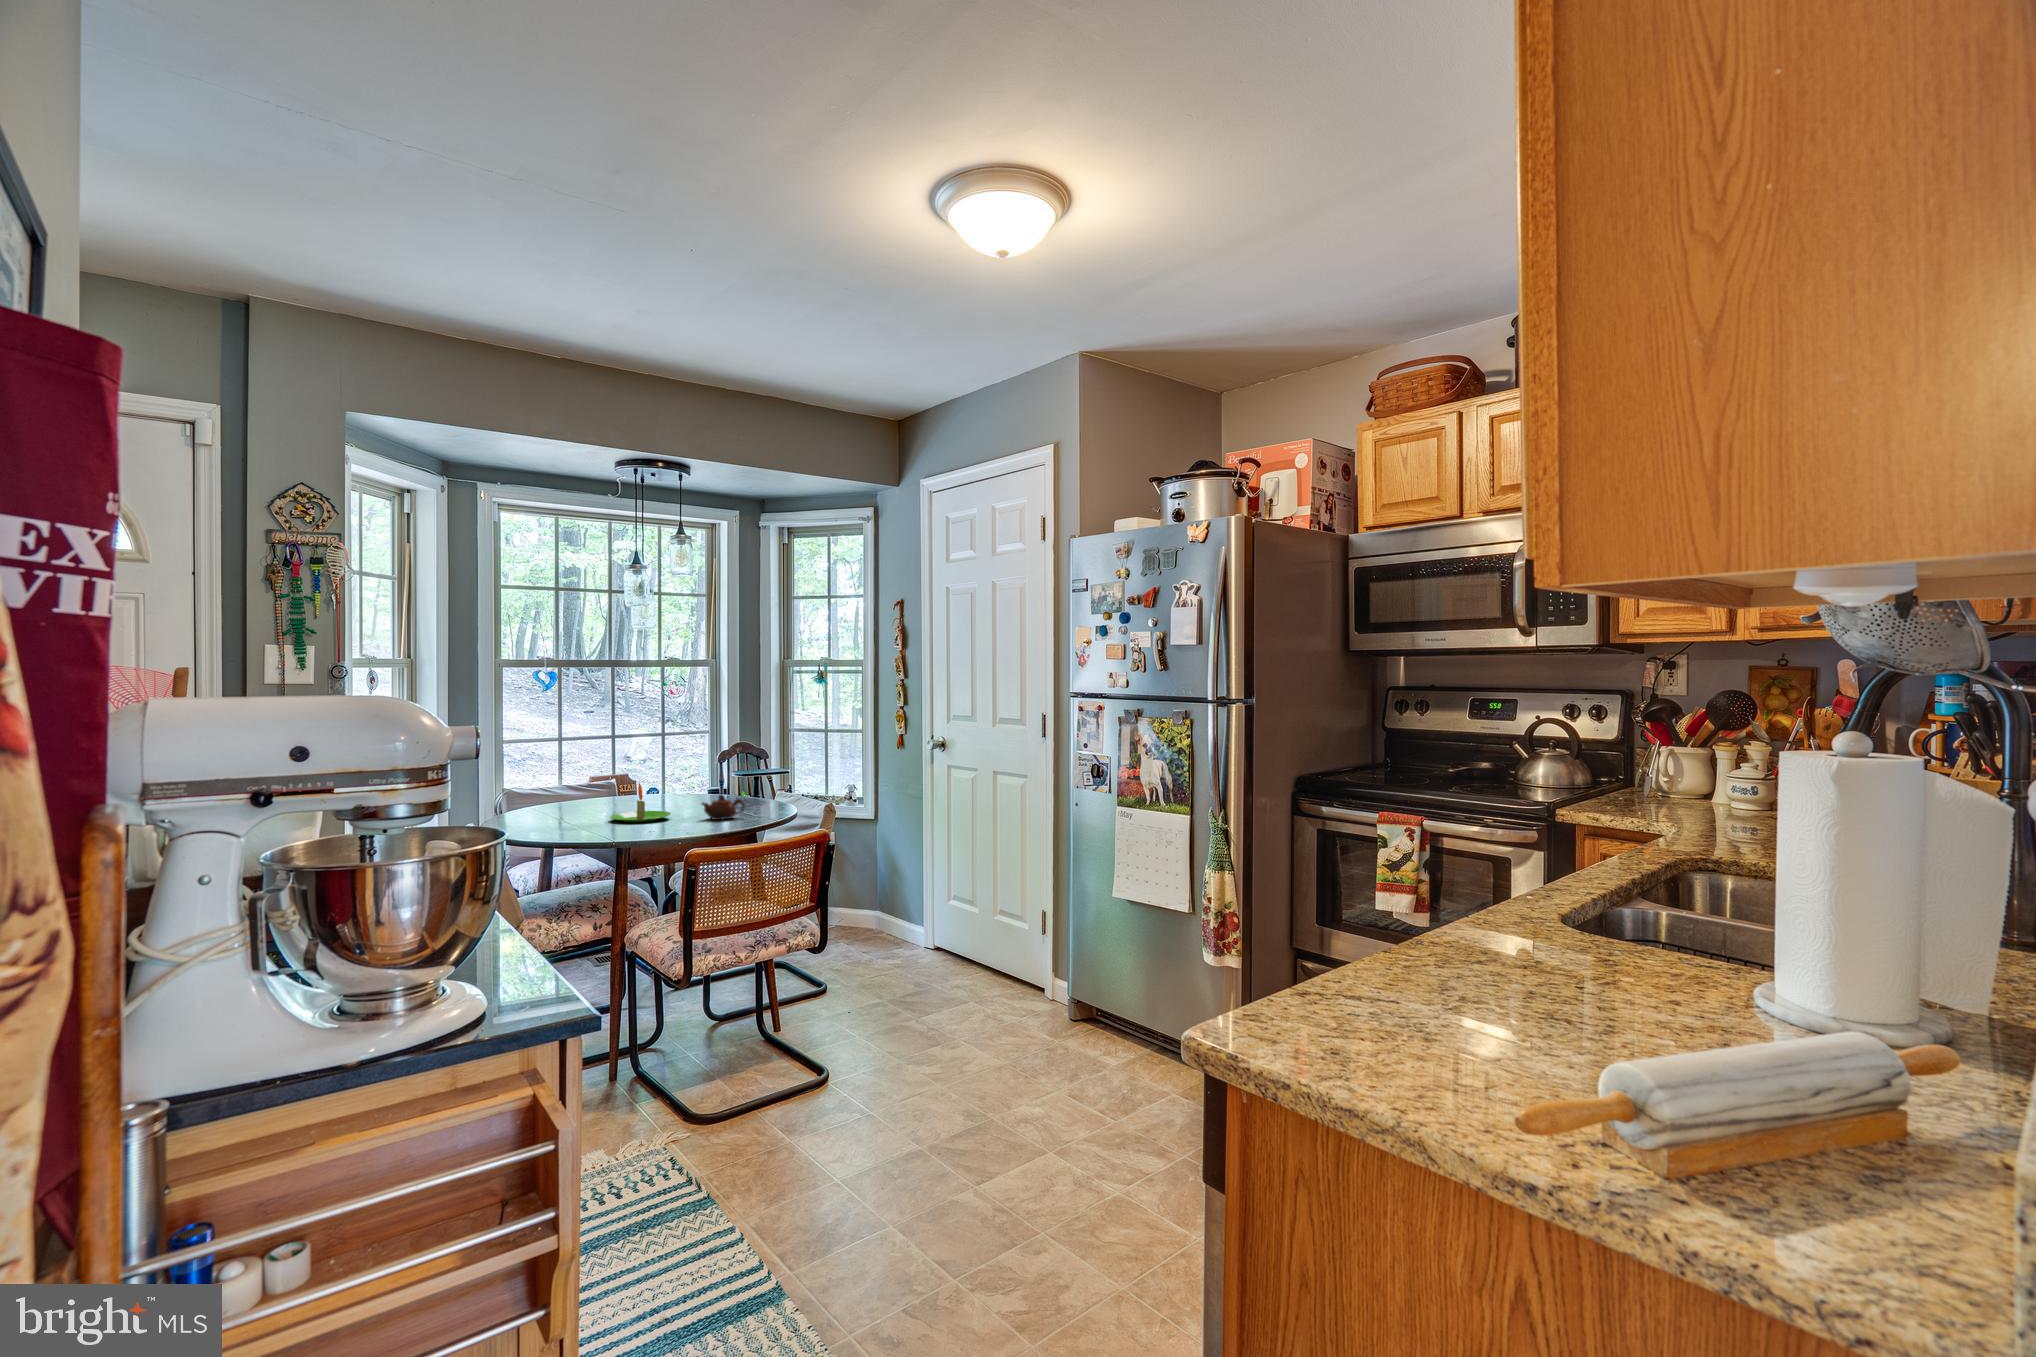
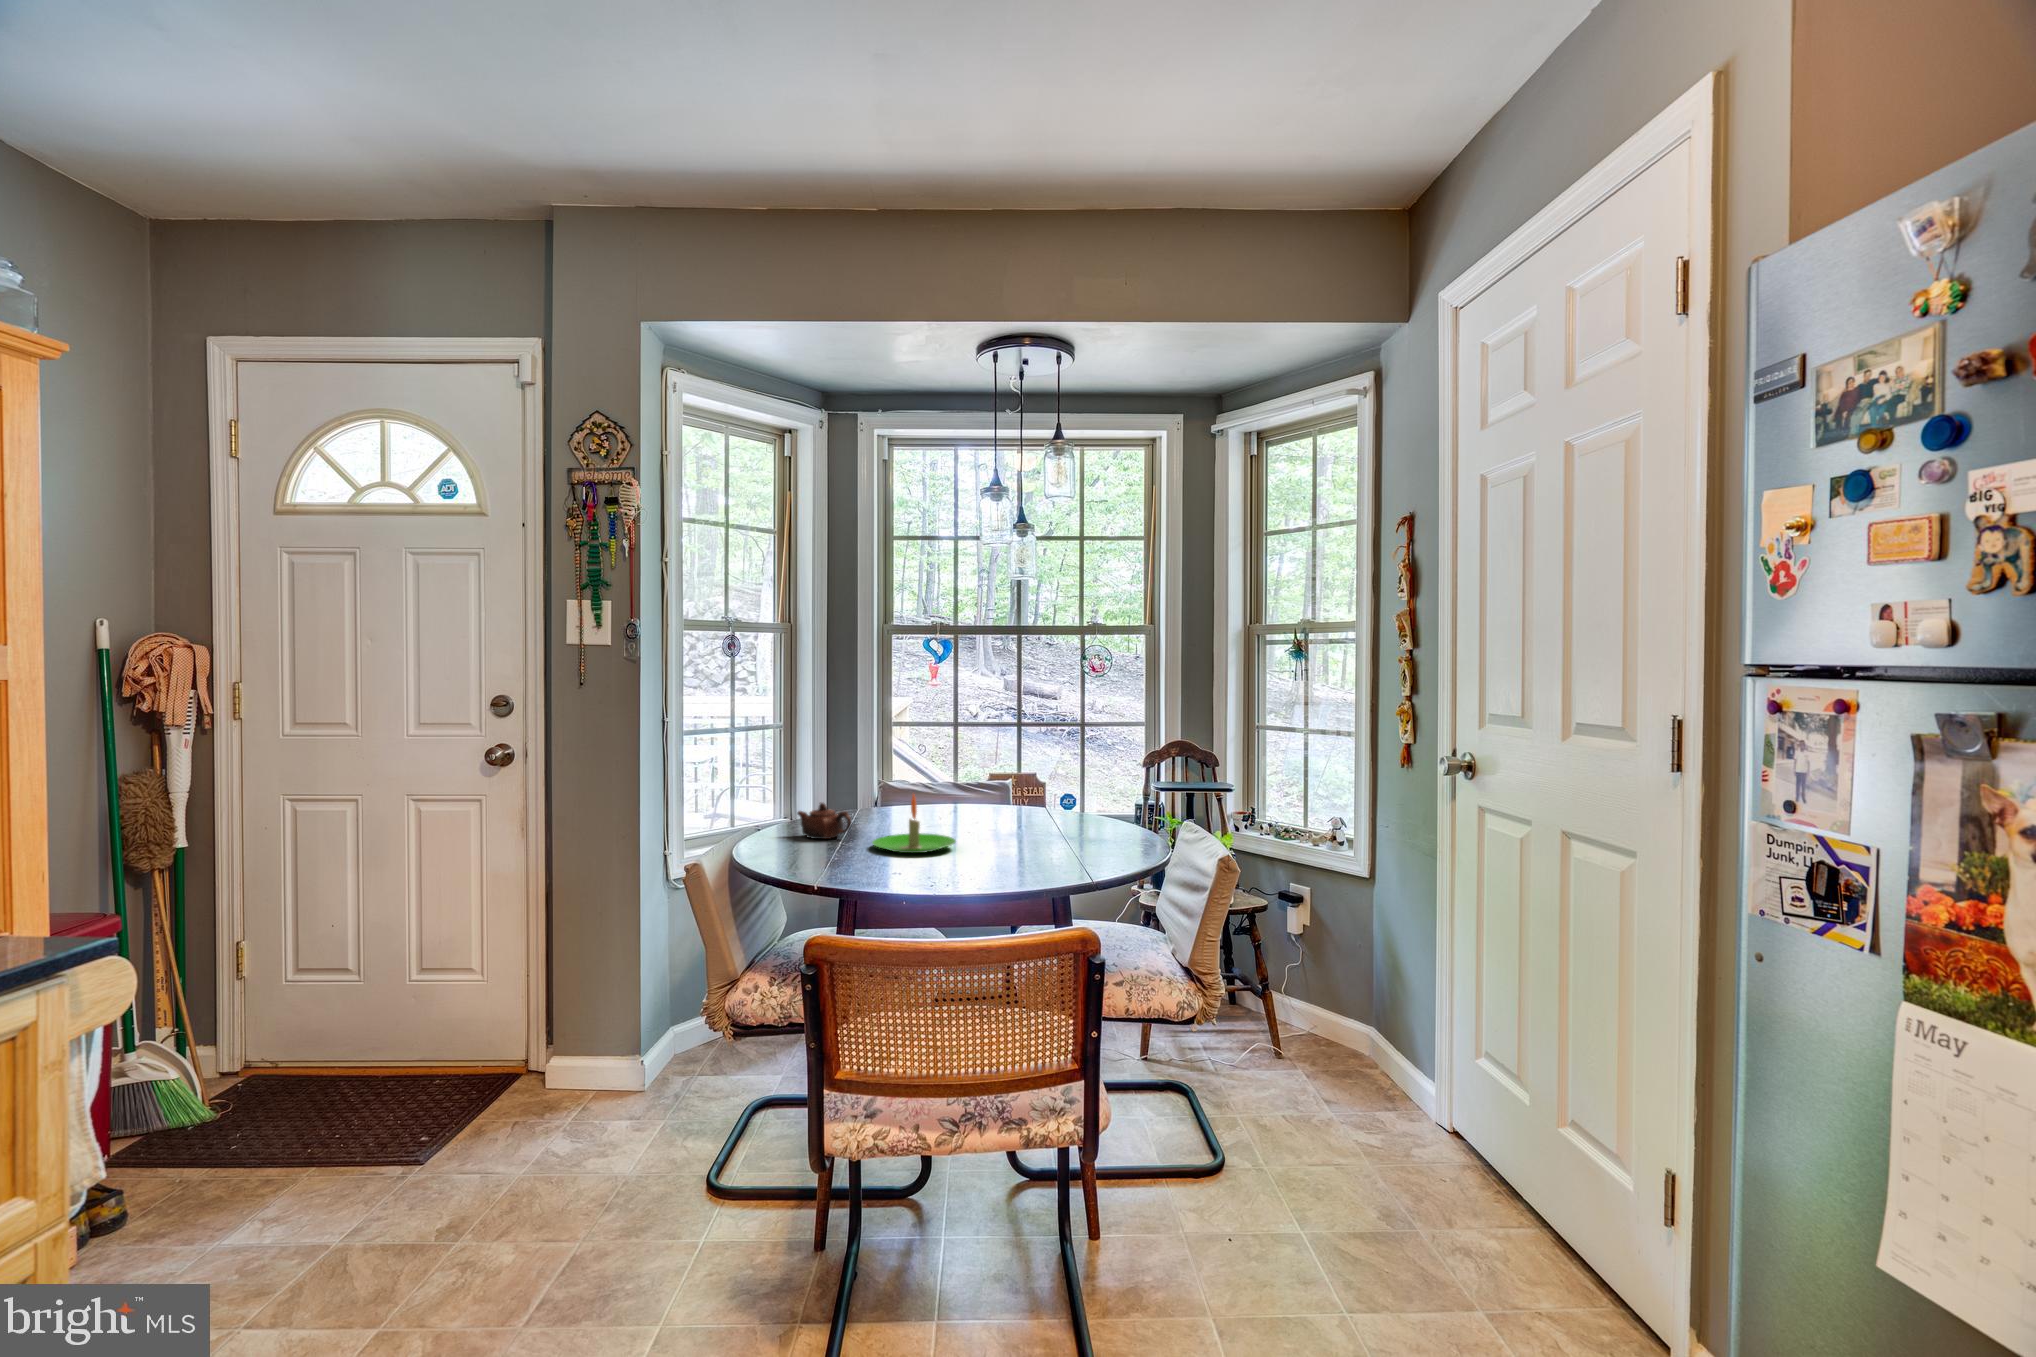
teapot: present [702,795,744,820] -> present [797,803,851,839]

